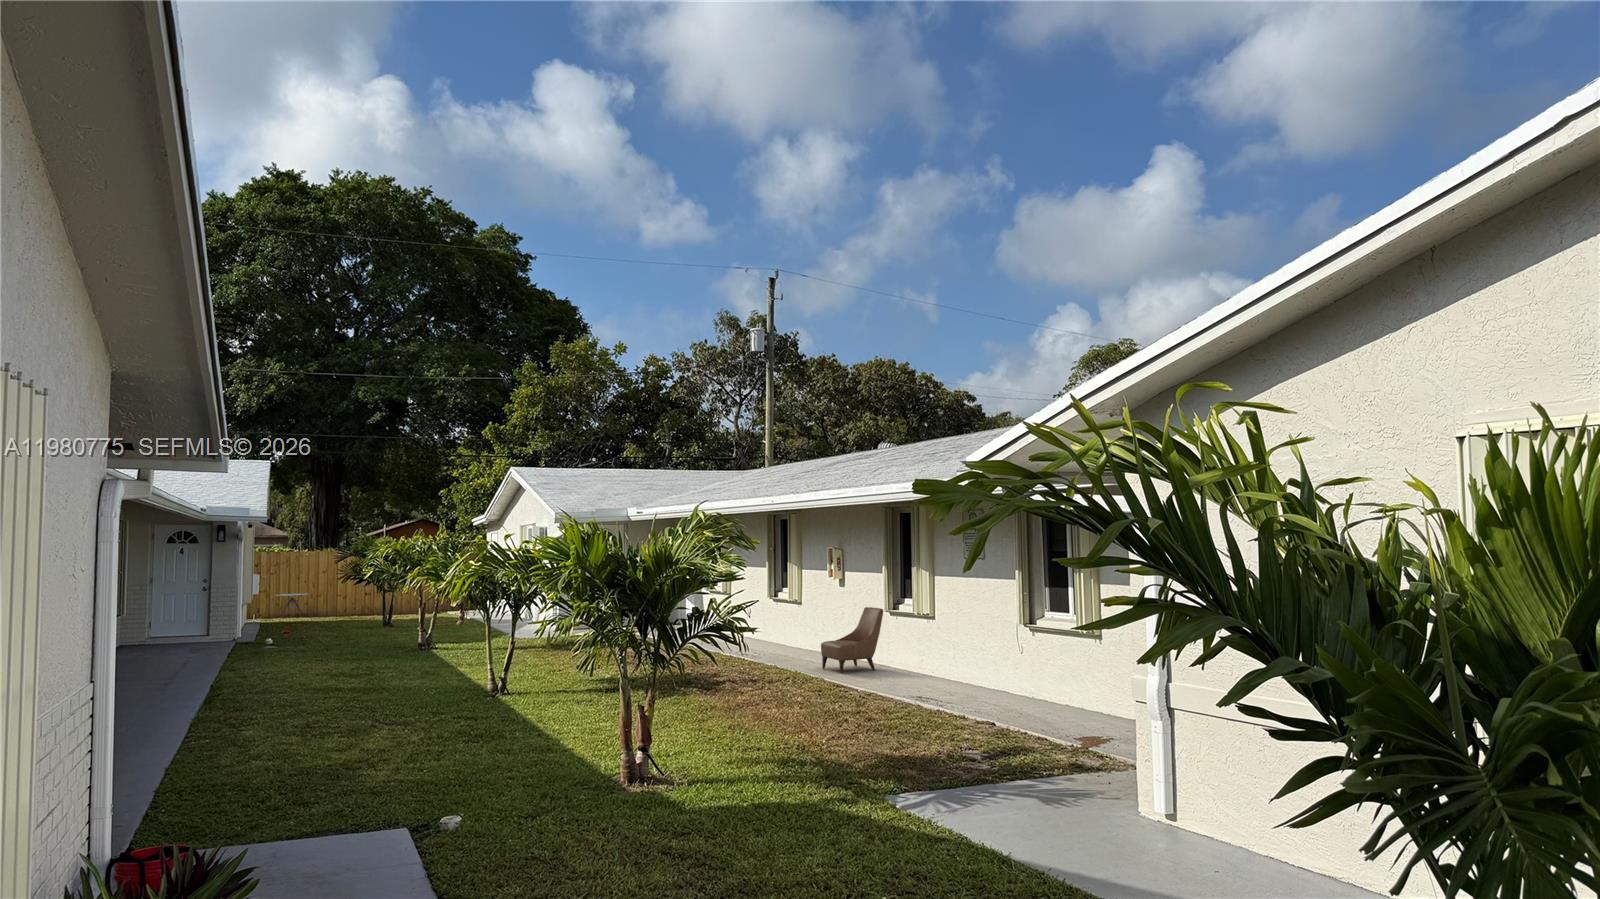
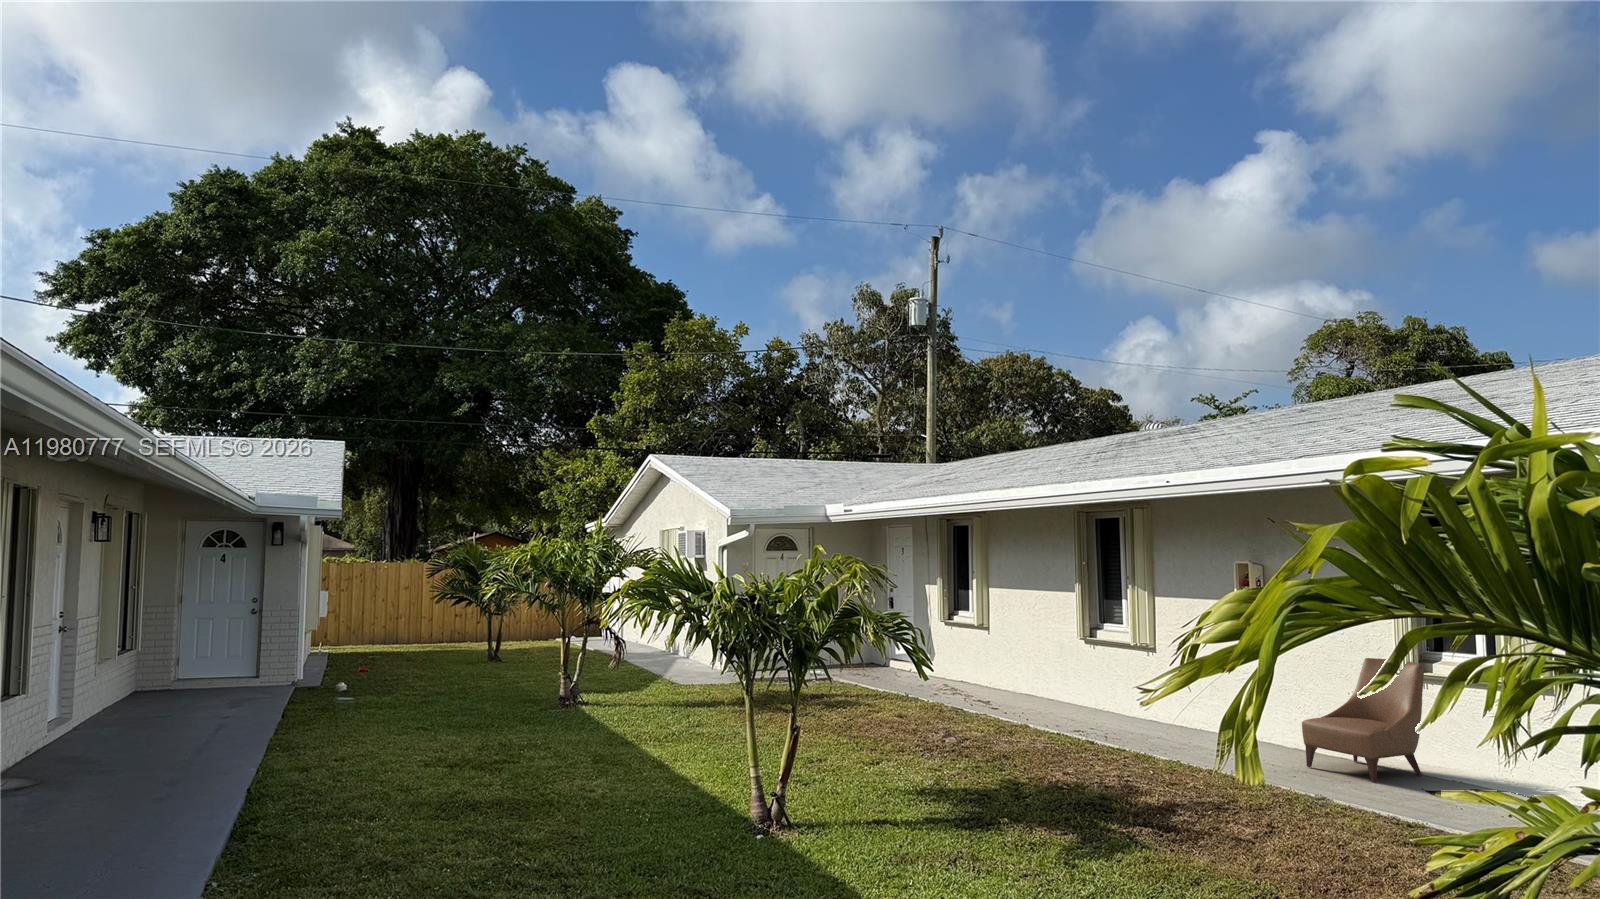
round table: present [275,594,309,616] -> none [345,616,387,644]

